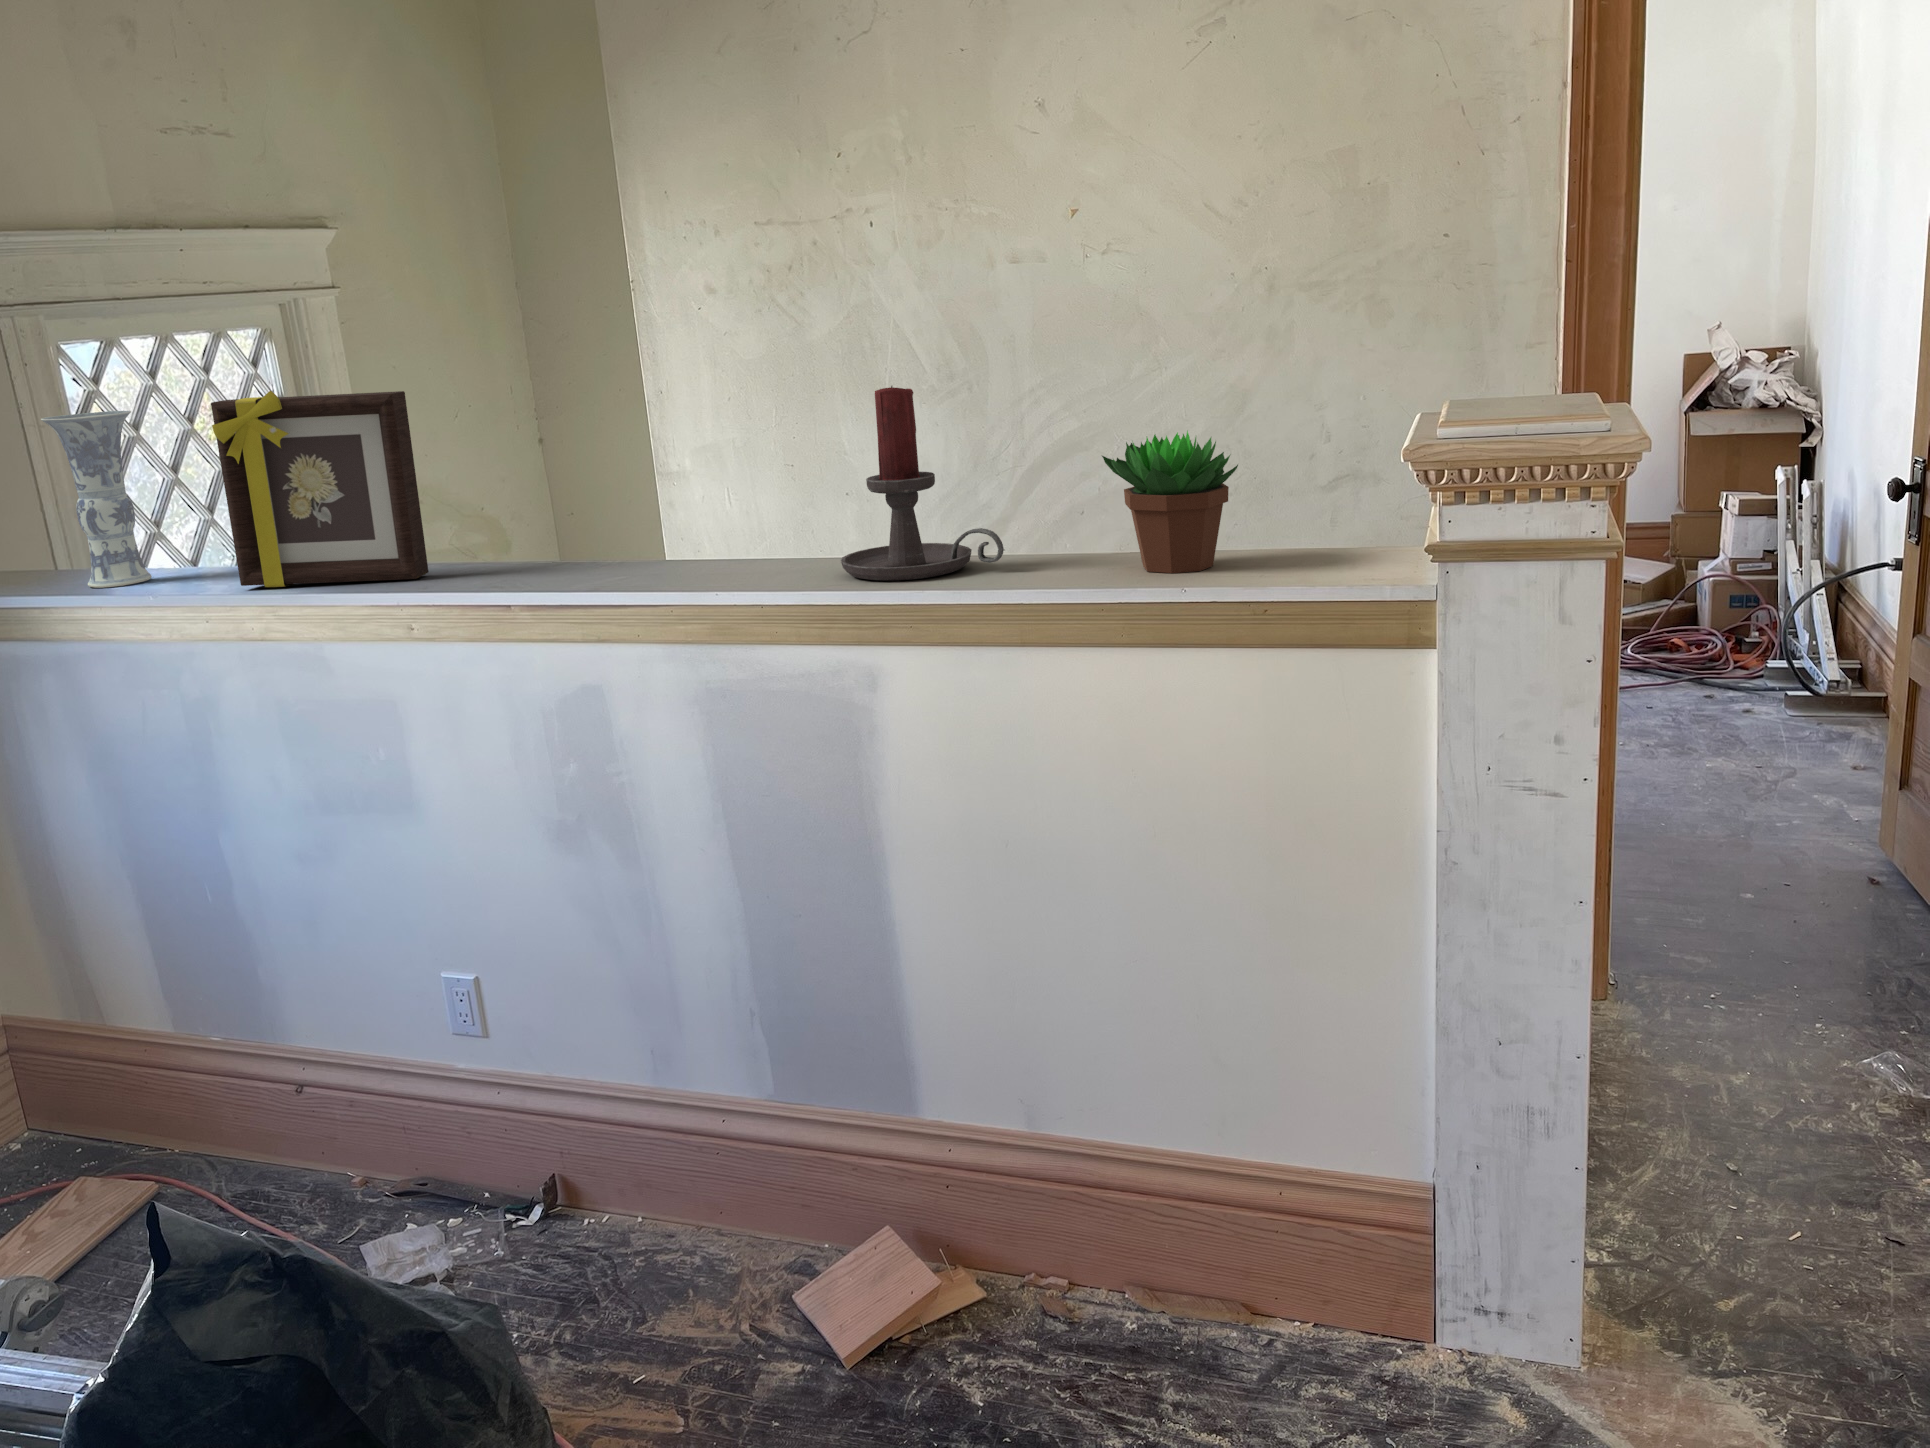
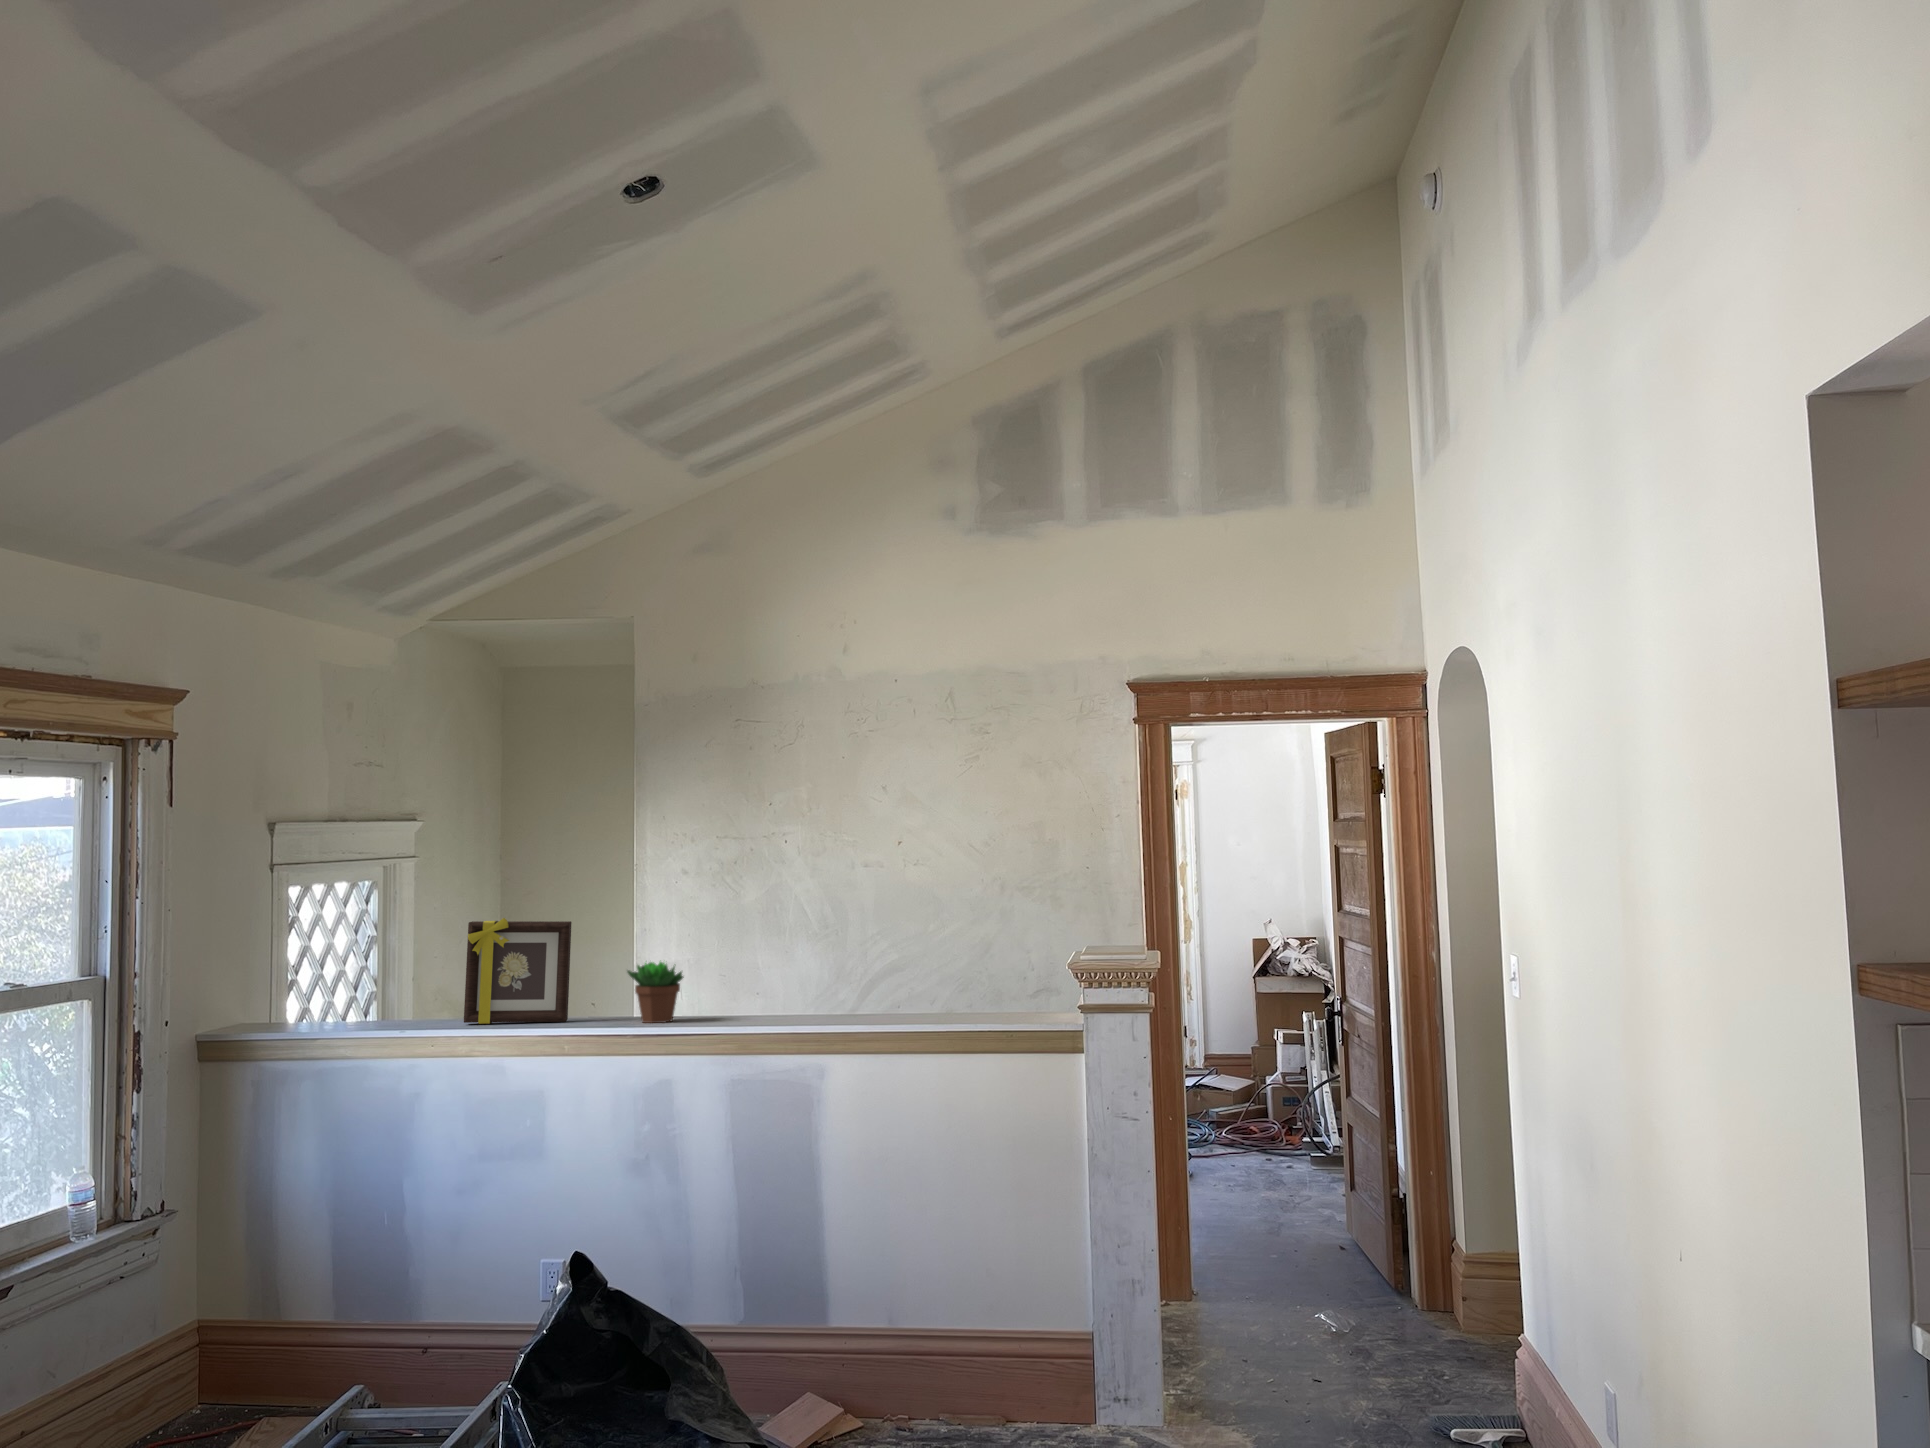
candle holder: present [841,386,1004,581] -> none [807,929,888,1022]
vase: present [41,411,152,588] -> none [348,925,396,1024]
succulent plant: present [1102,431,1238,573] -> present [627,962,684,1023]

